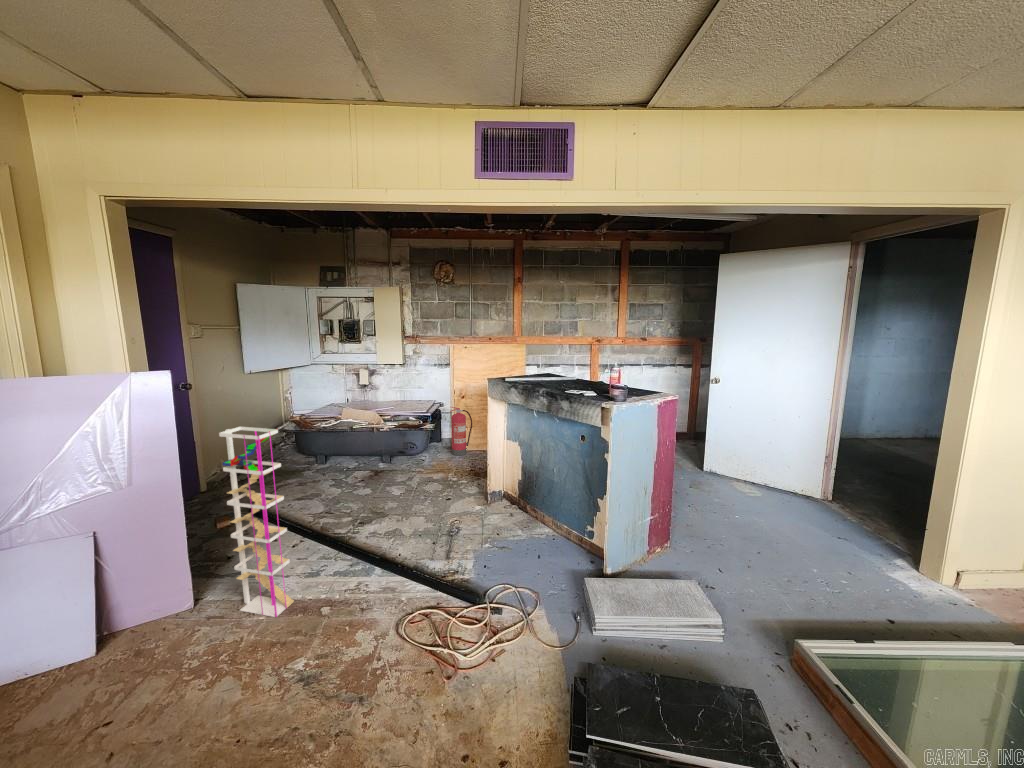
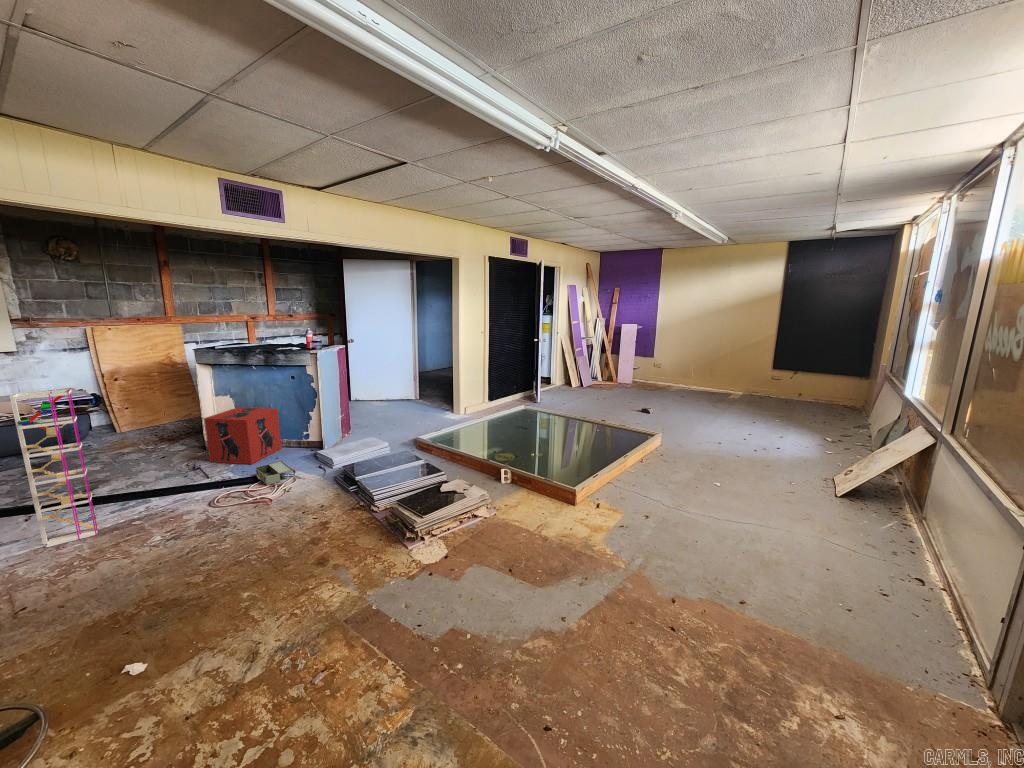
fire extinguisher: present [450,407,472,456] -> none [105,389,139,436]
storage box: none [469,462,555,559] -> present [204,407,281,464]
toolbox: none [473,579,520,630] -> present [256,461,292,485]

